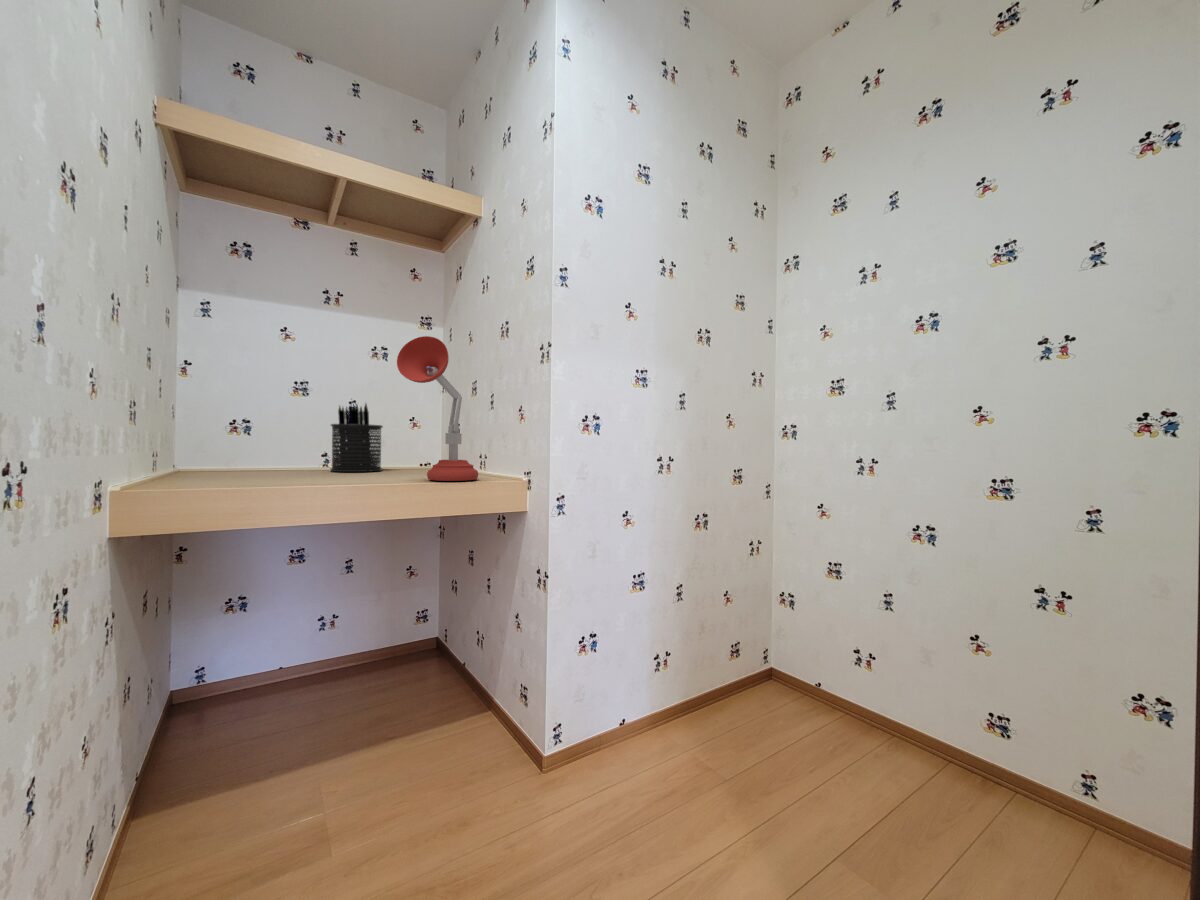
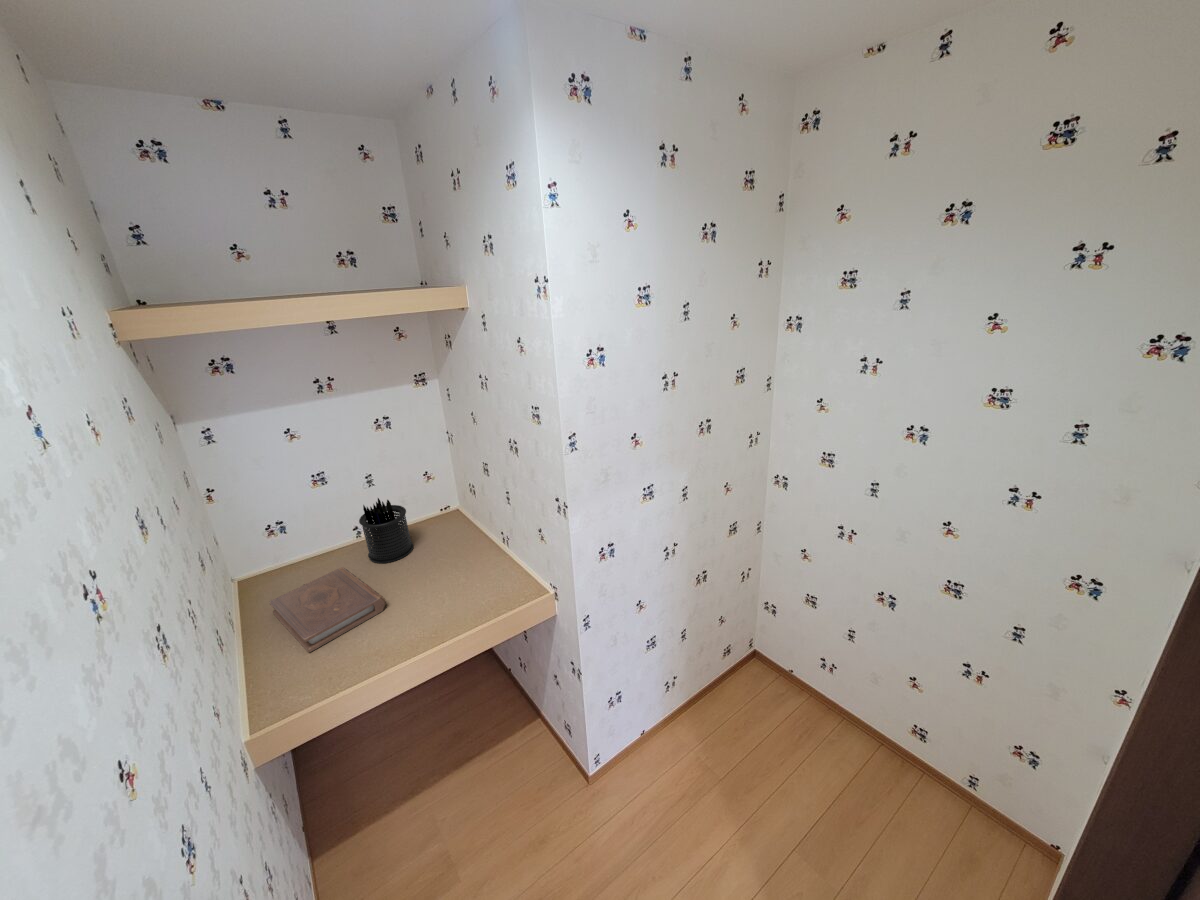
desk lamp: present [397,336,478,481] -> none [427,507,510,608]
book: none [203,459,334,483] -> present [269,567,386,652]

